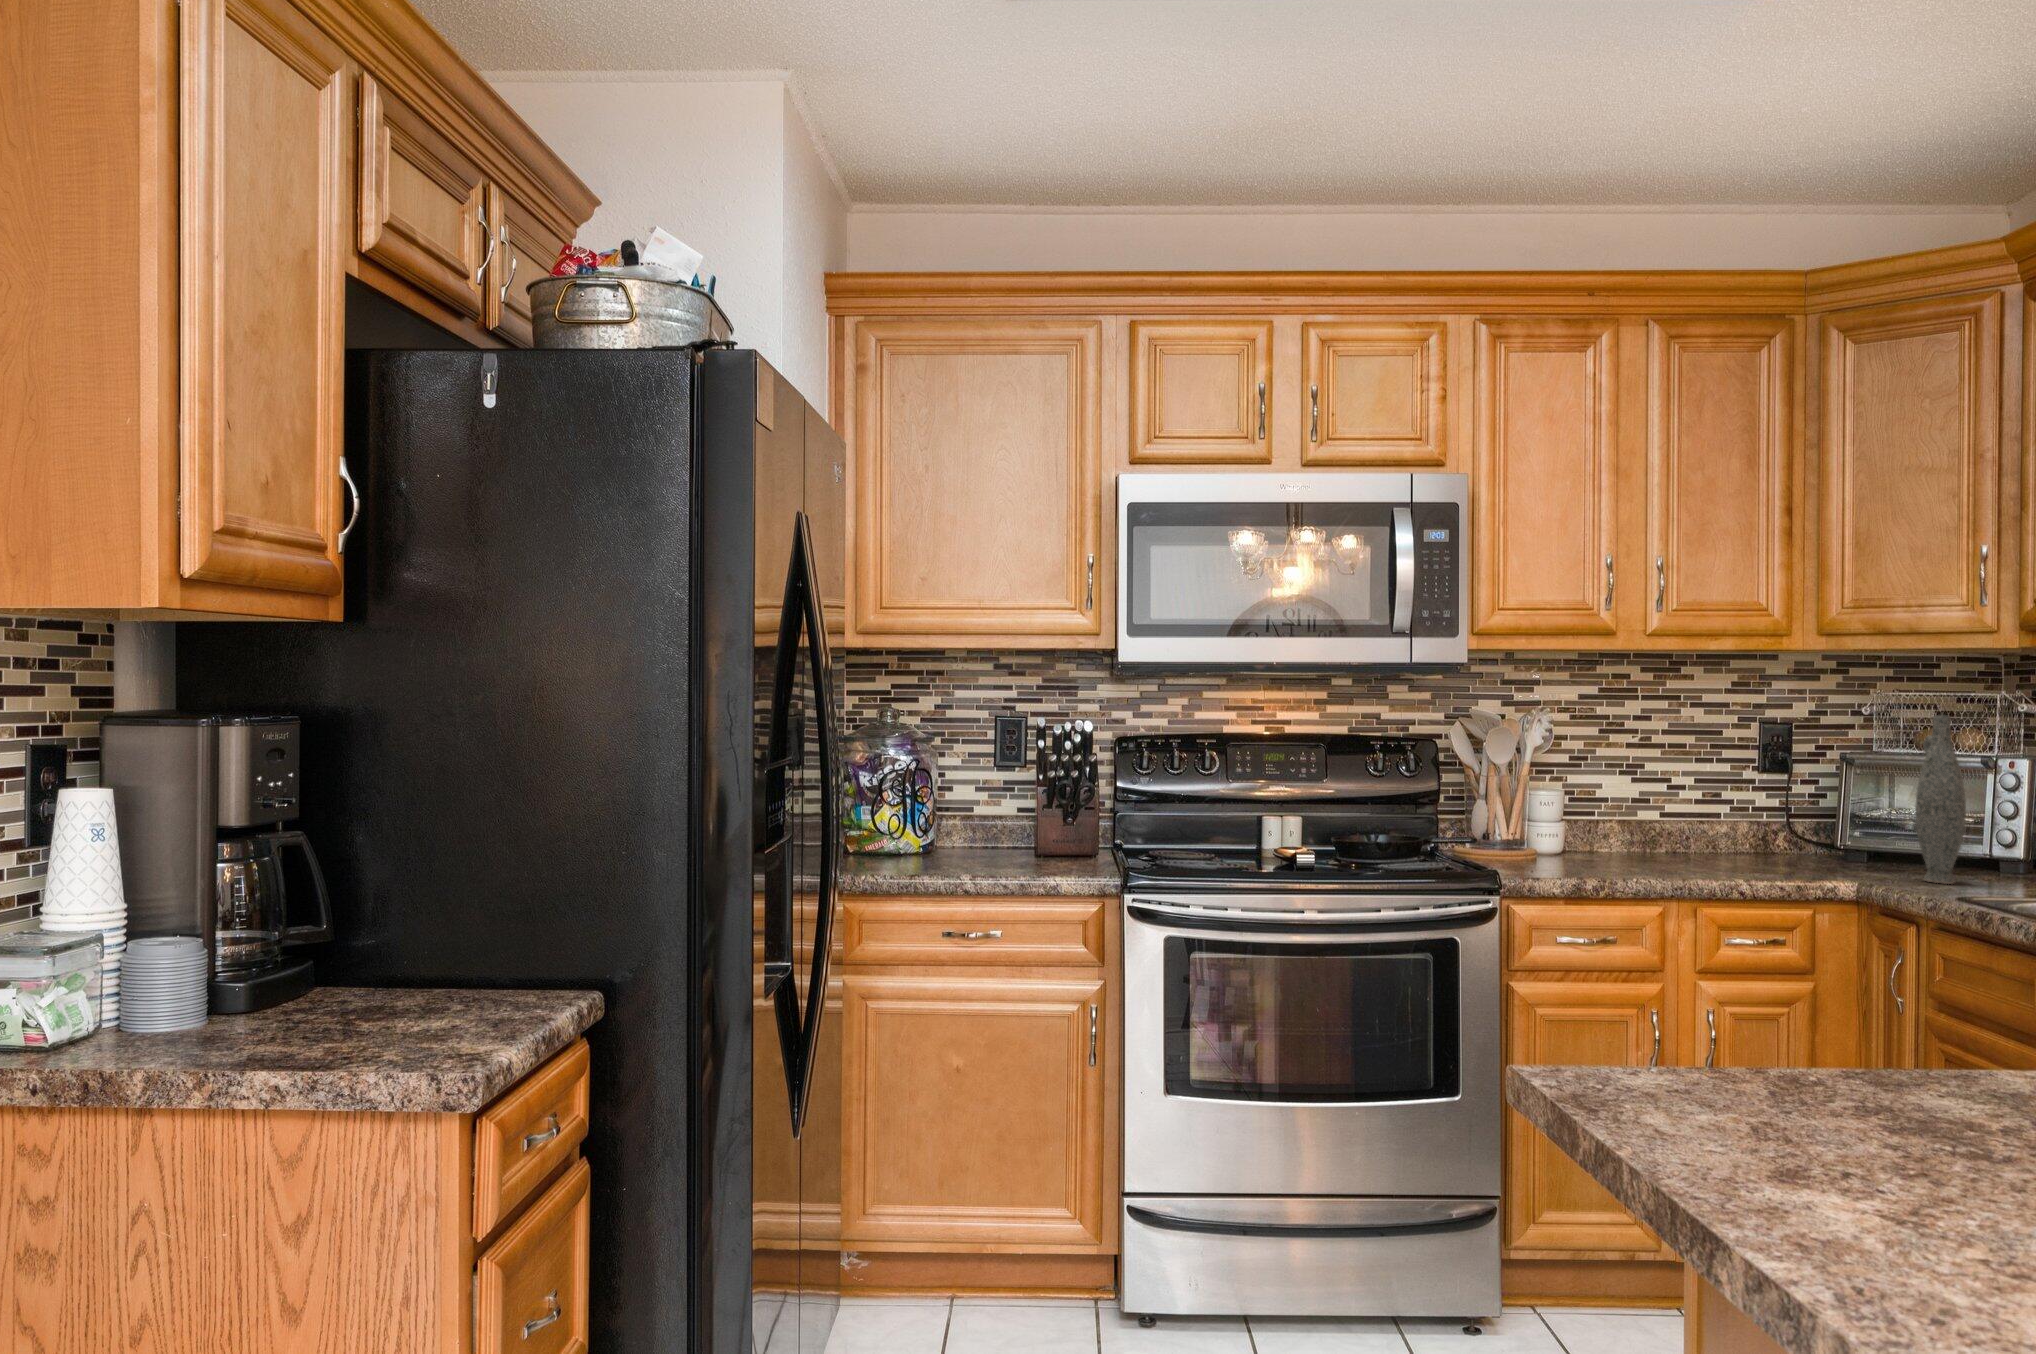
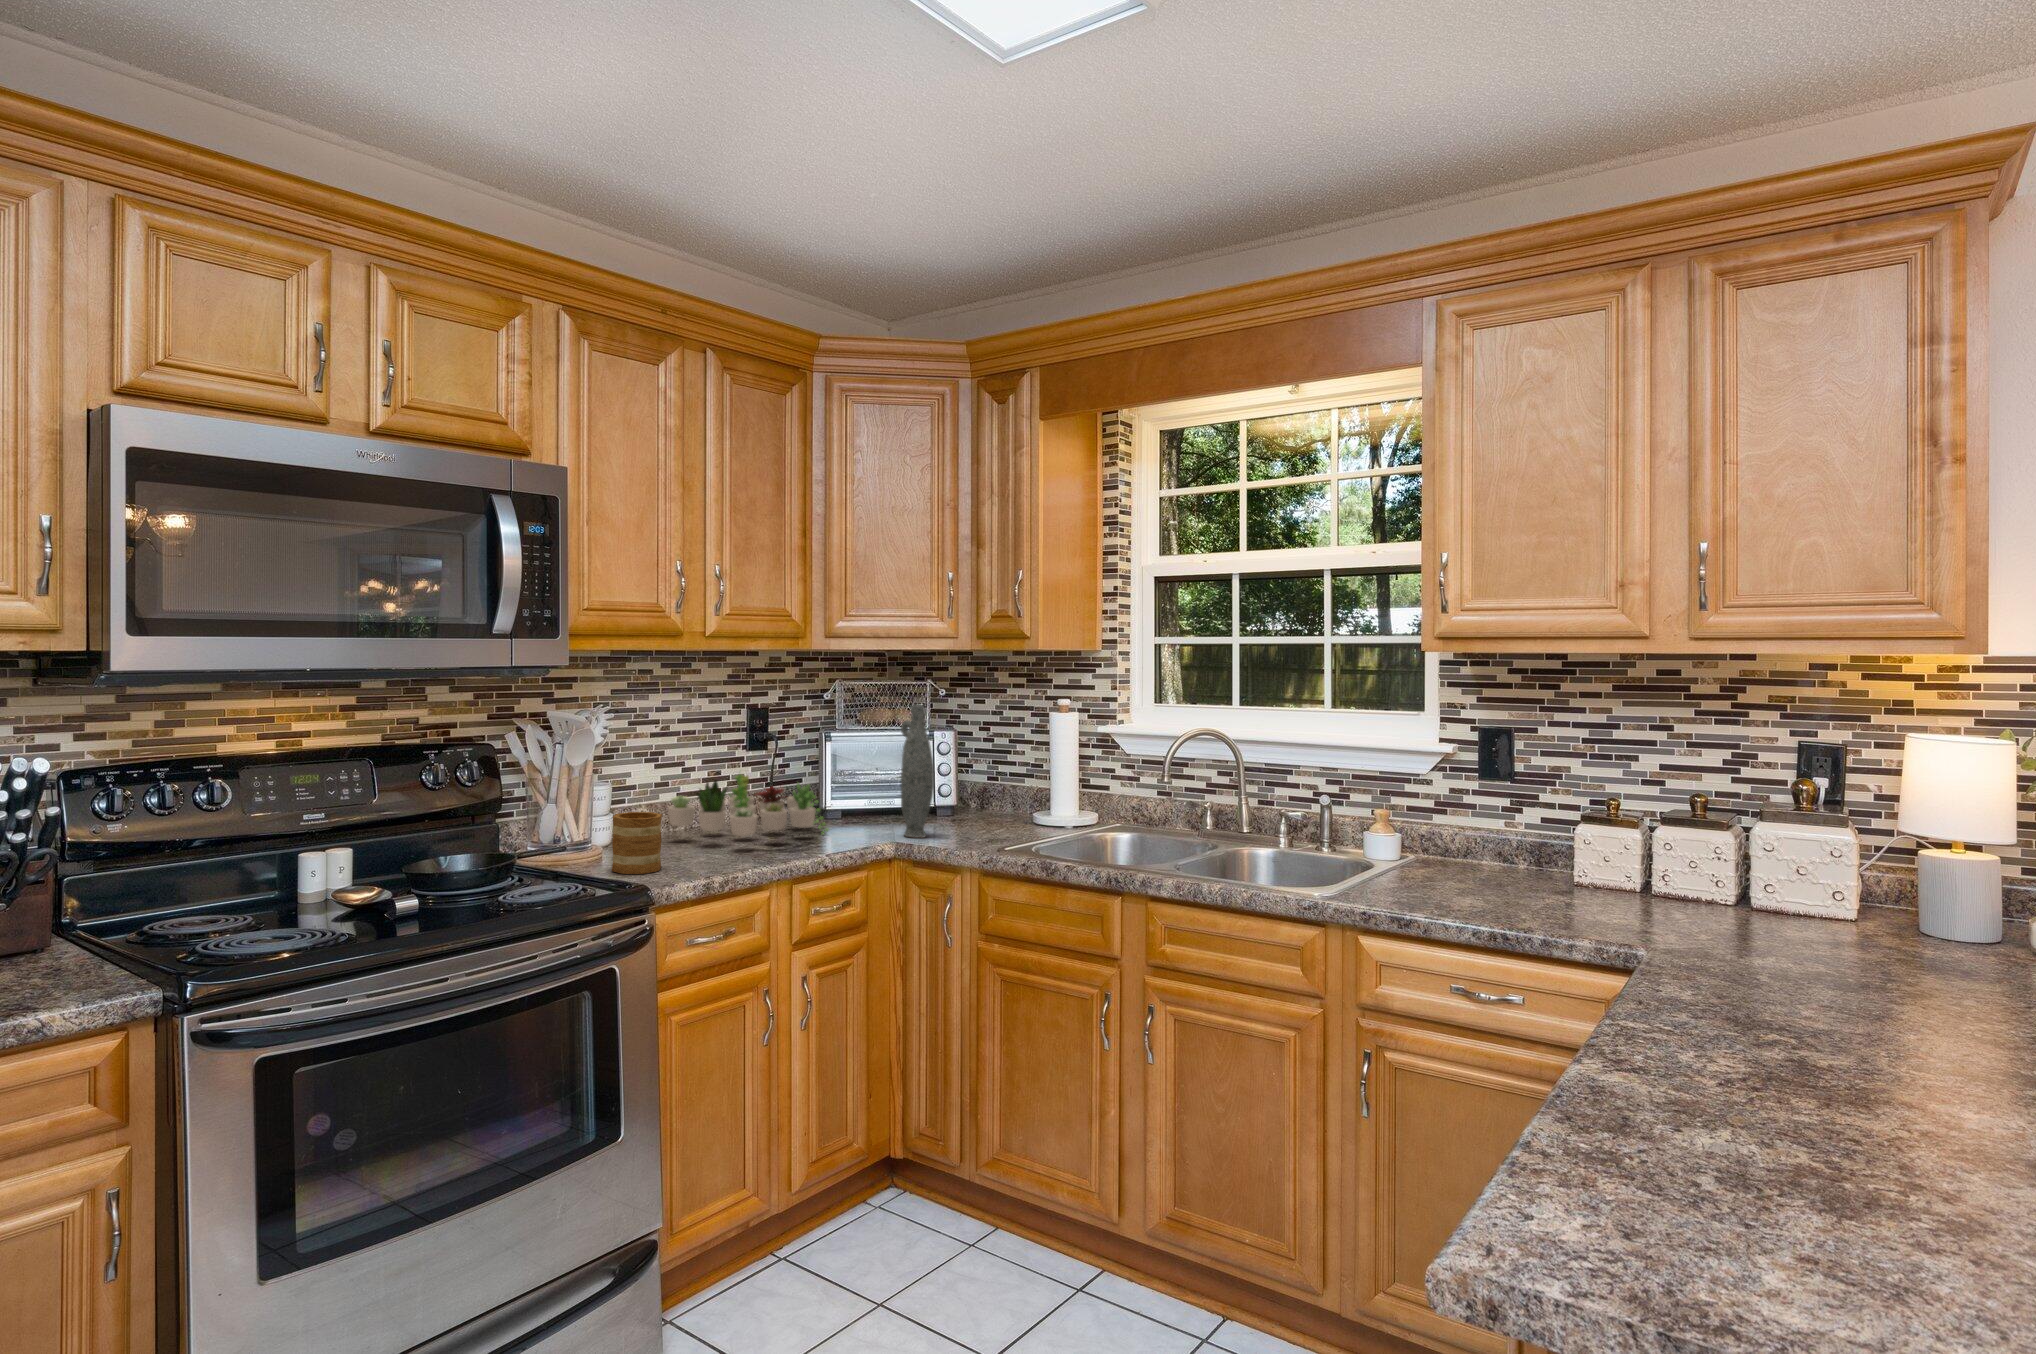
succulent plant: none [1626,783,1825,868] -> present [668,774,829,836]
mug: none [1525,810,1577,870] -> present [612,812,662,874]

